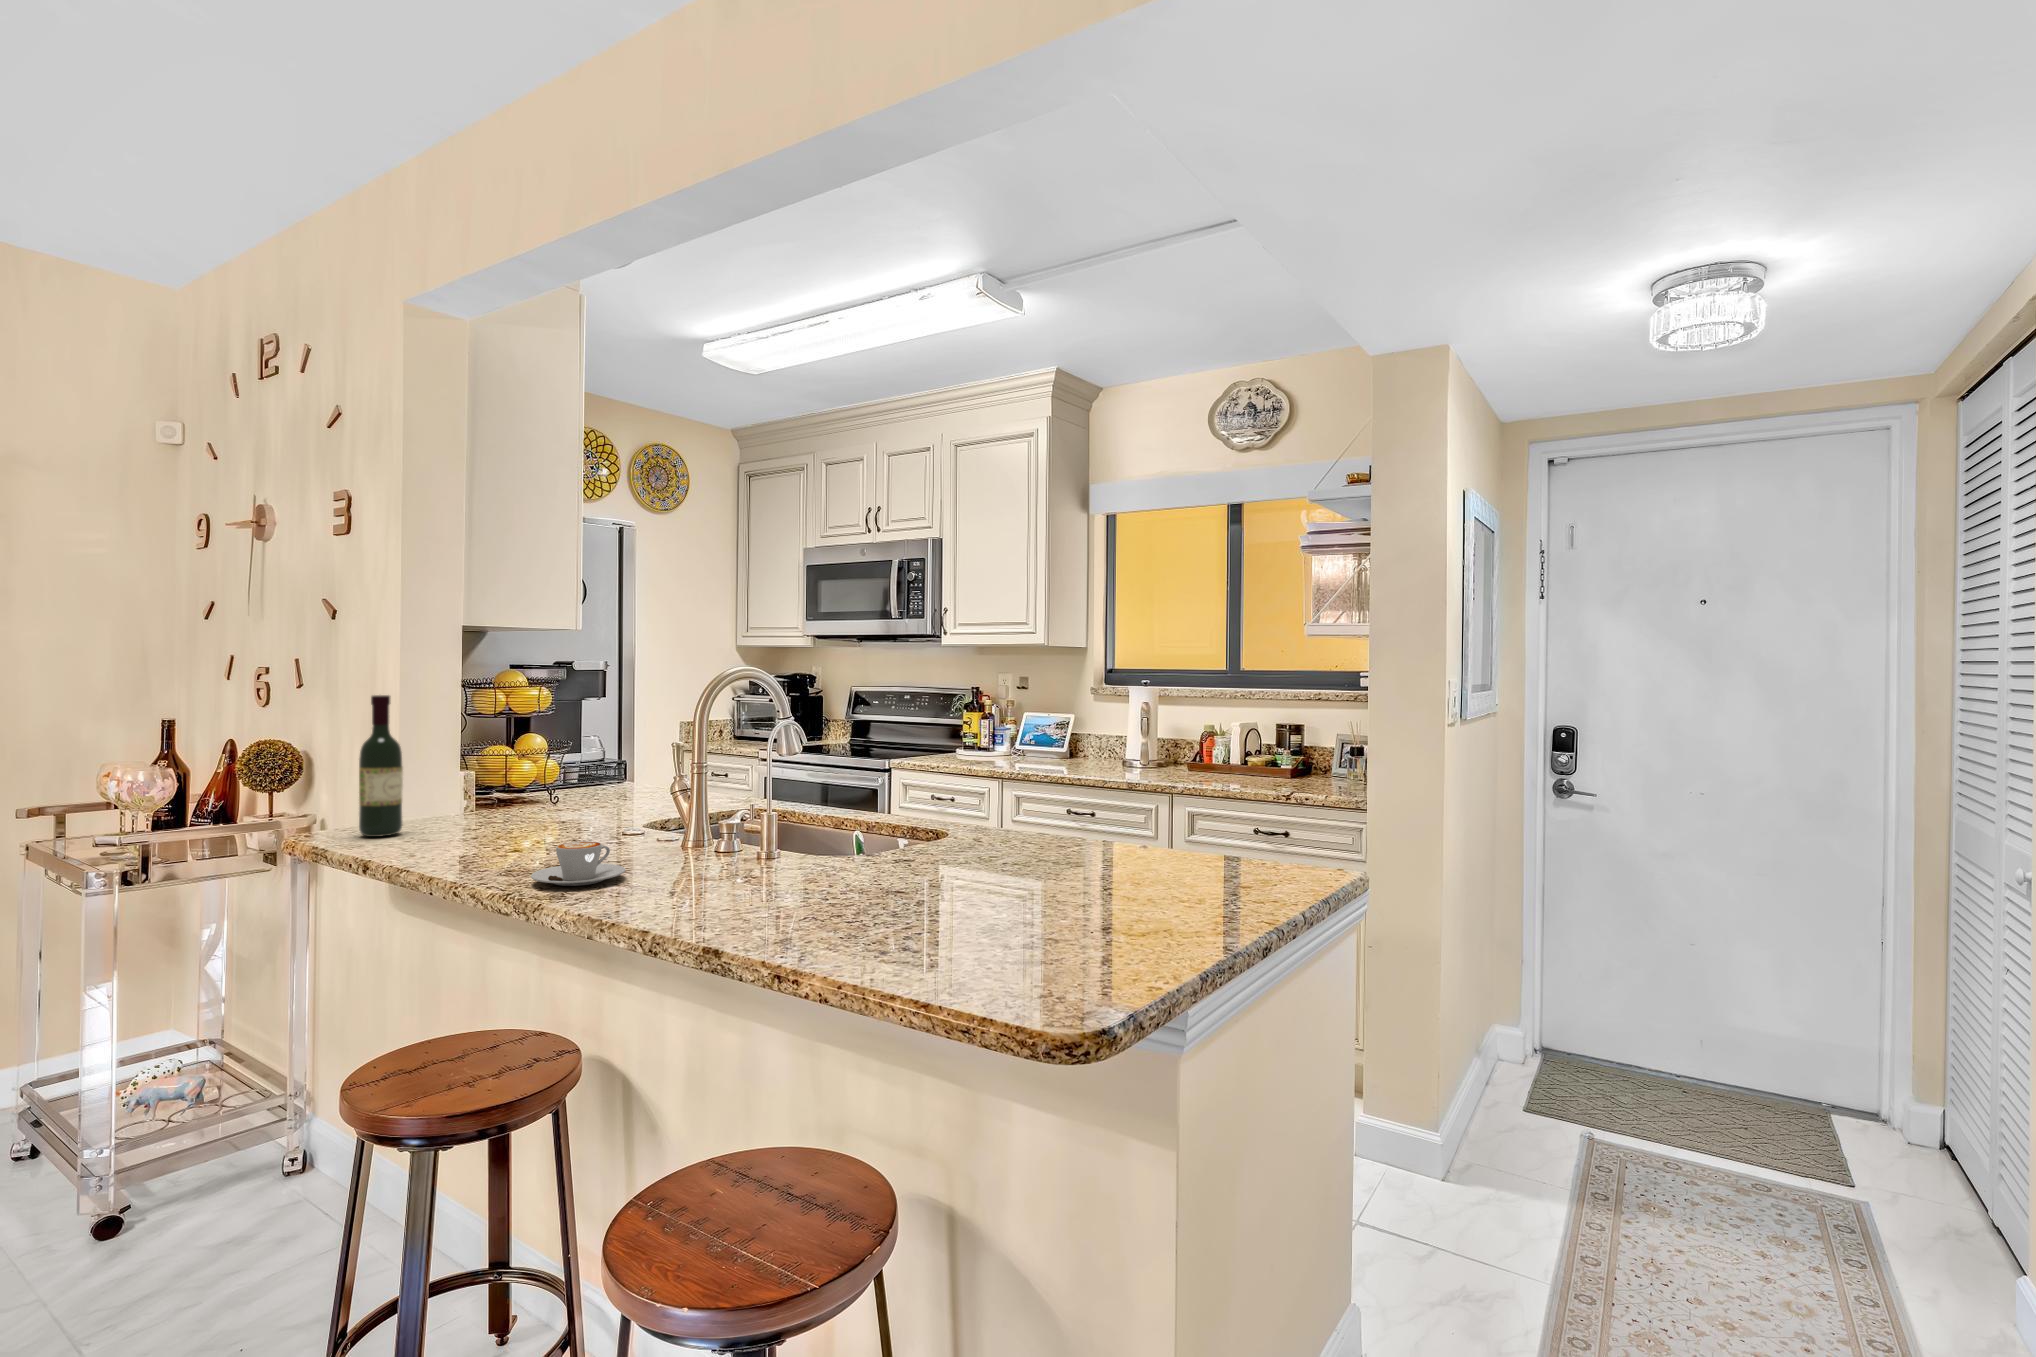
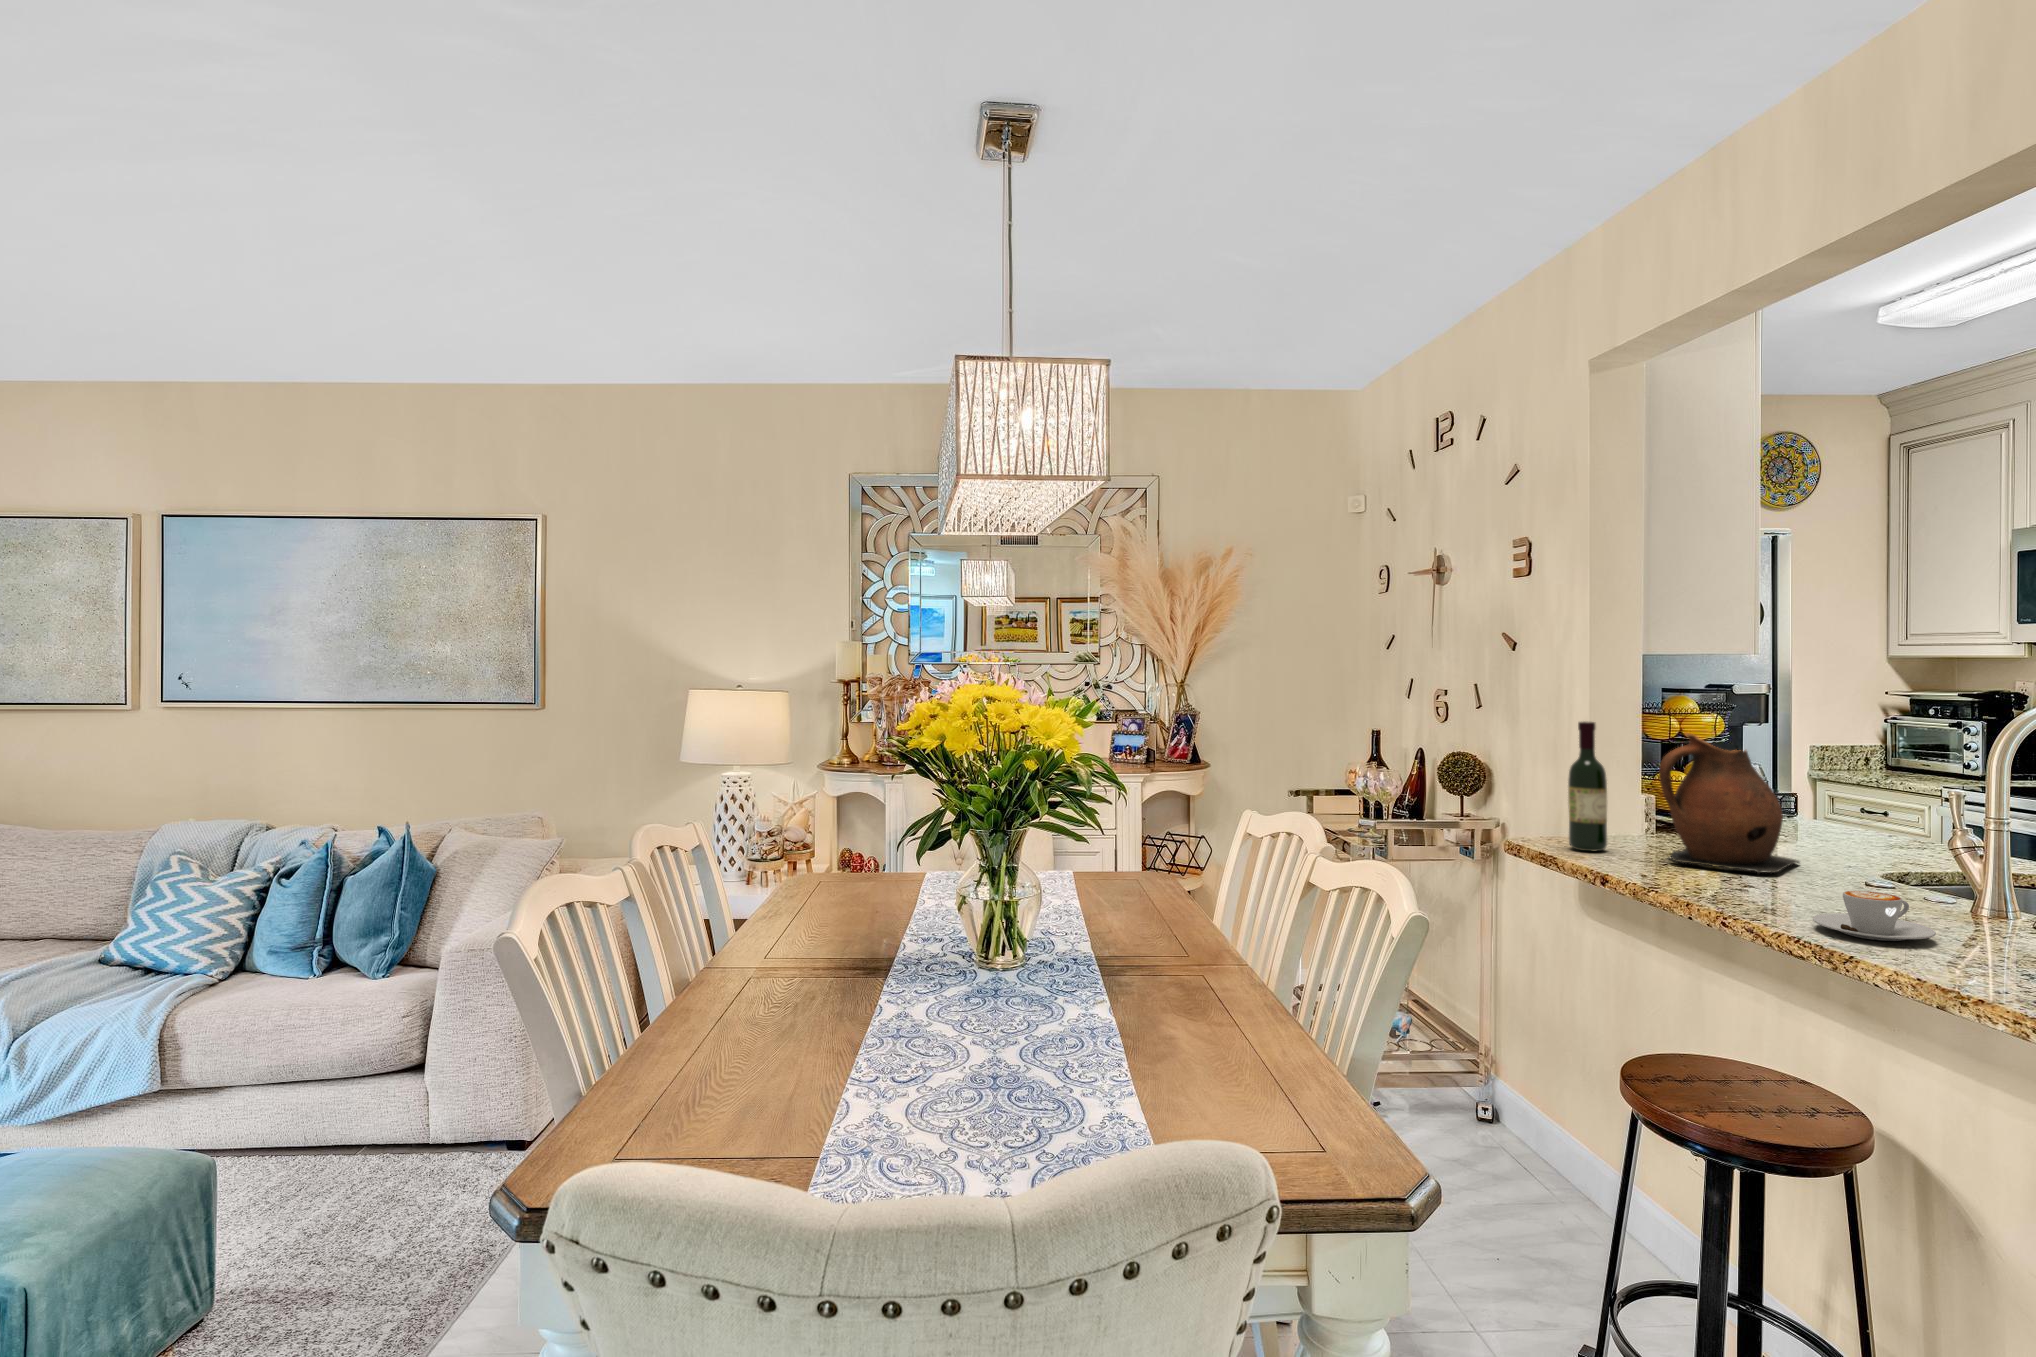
ceramic pitcher: none [449,705,582,839] -> present [1659,734,1800,874]

